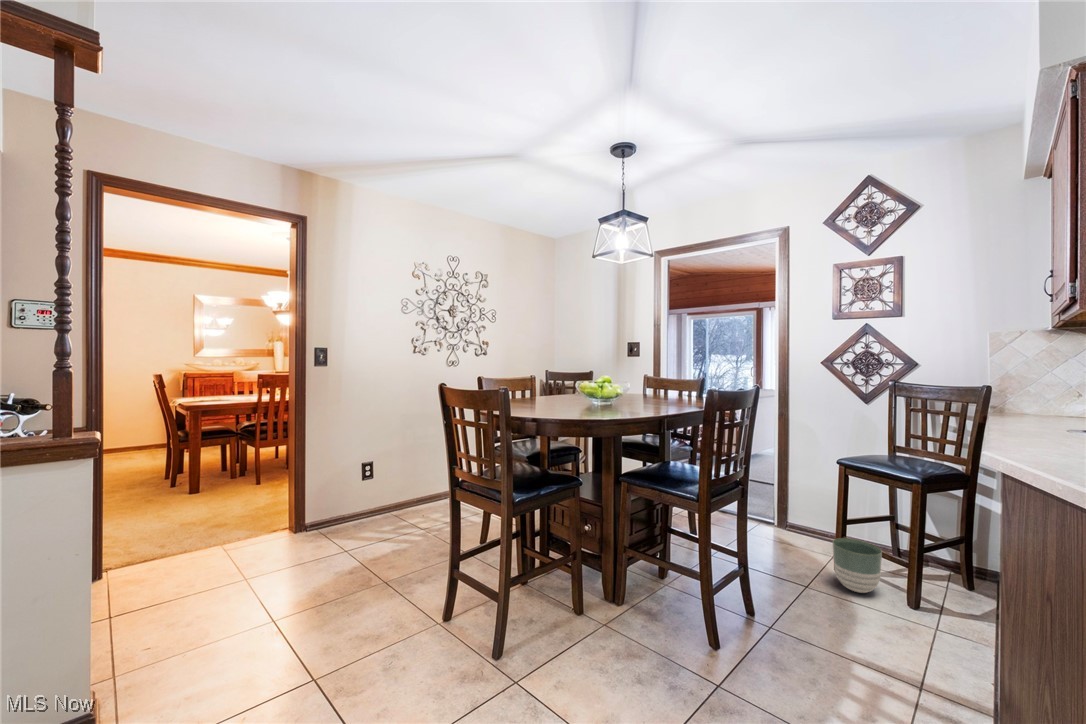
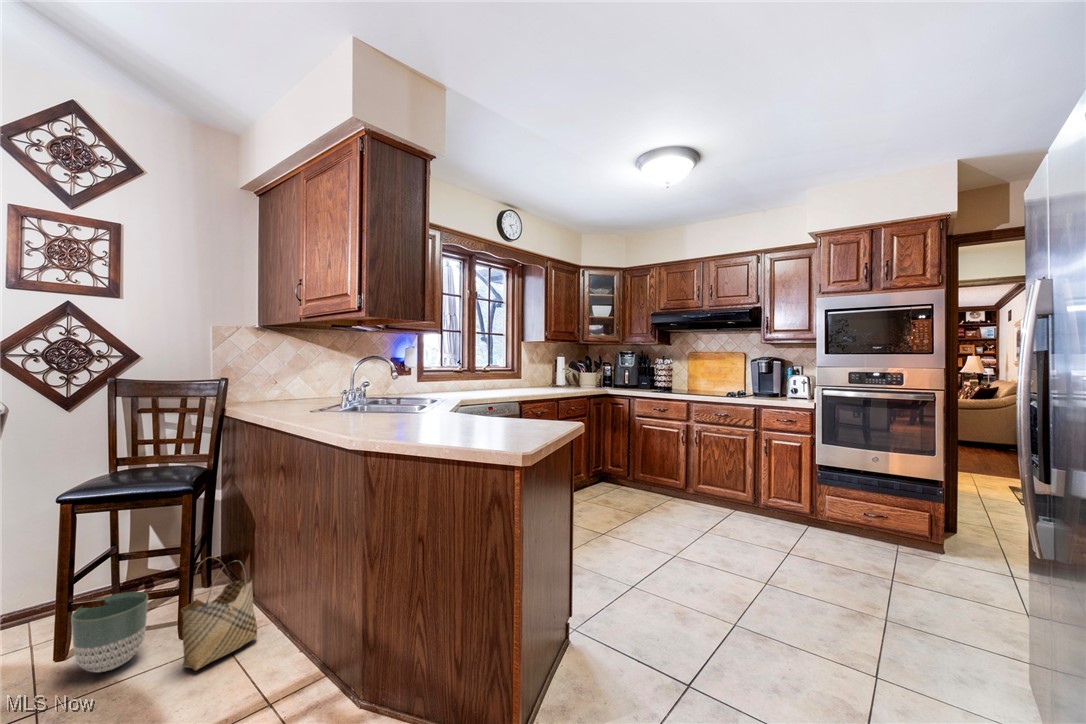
woven basket: none [887,543,966,644] -> present [181,557,257,670]

